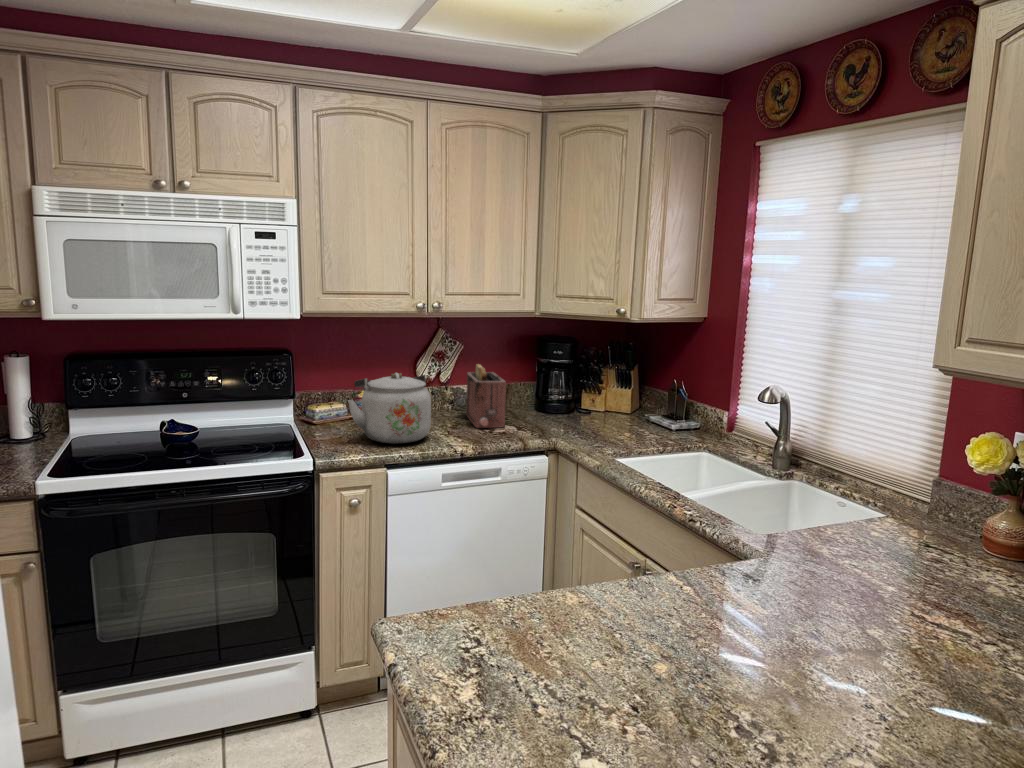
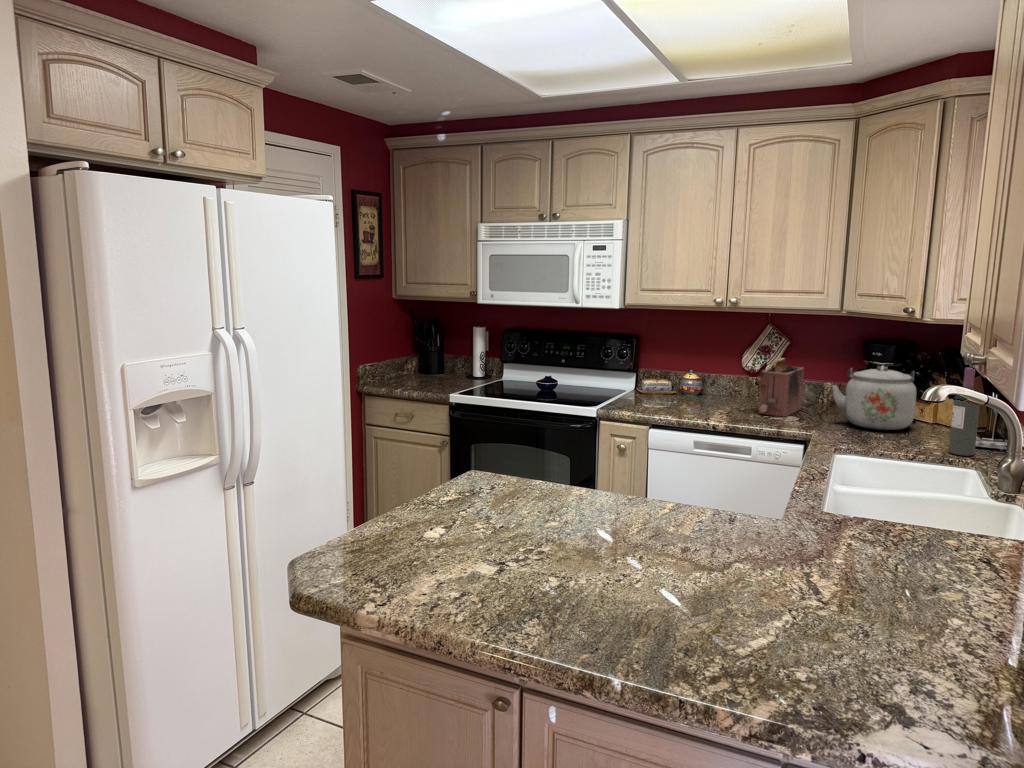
wine bottle: none [677,362,700,440] -> present [949,368,980,456]
kettle: present [348,373,431,444] -> present [832,366,916,430]

